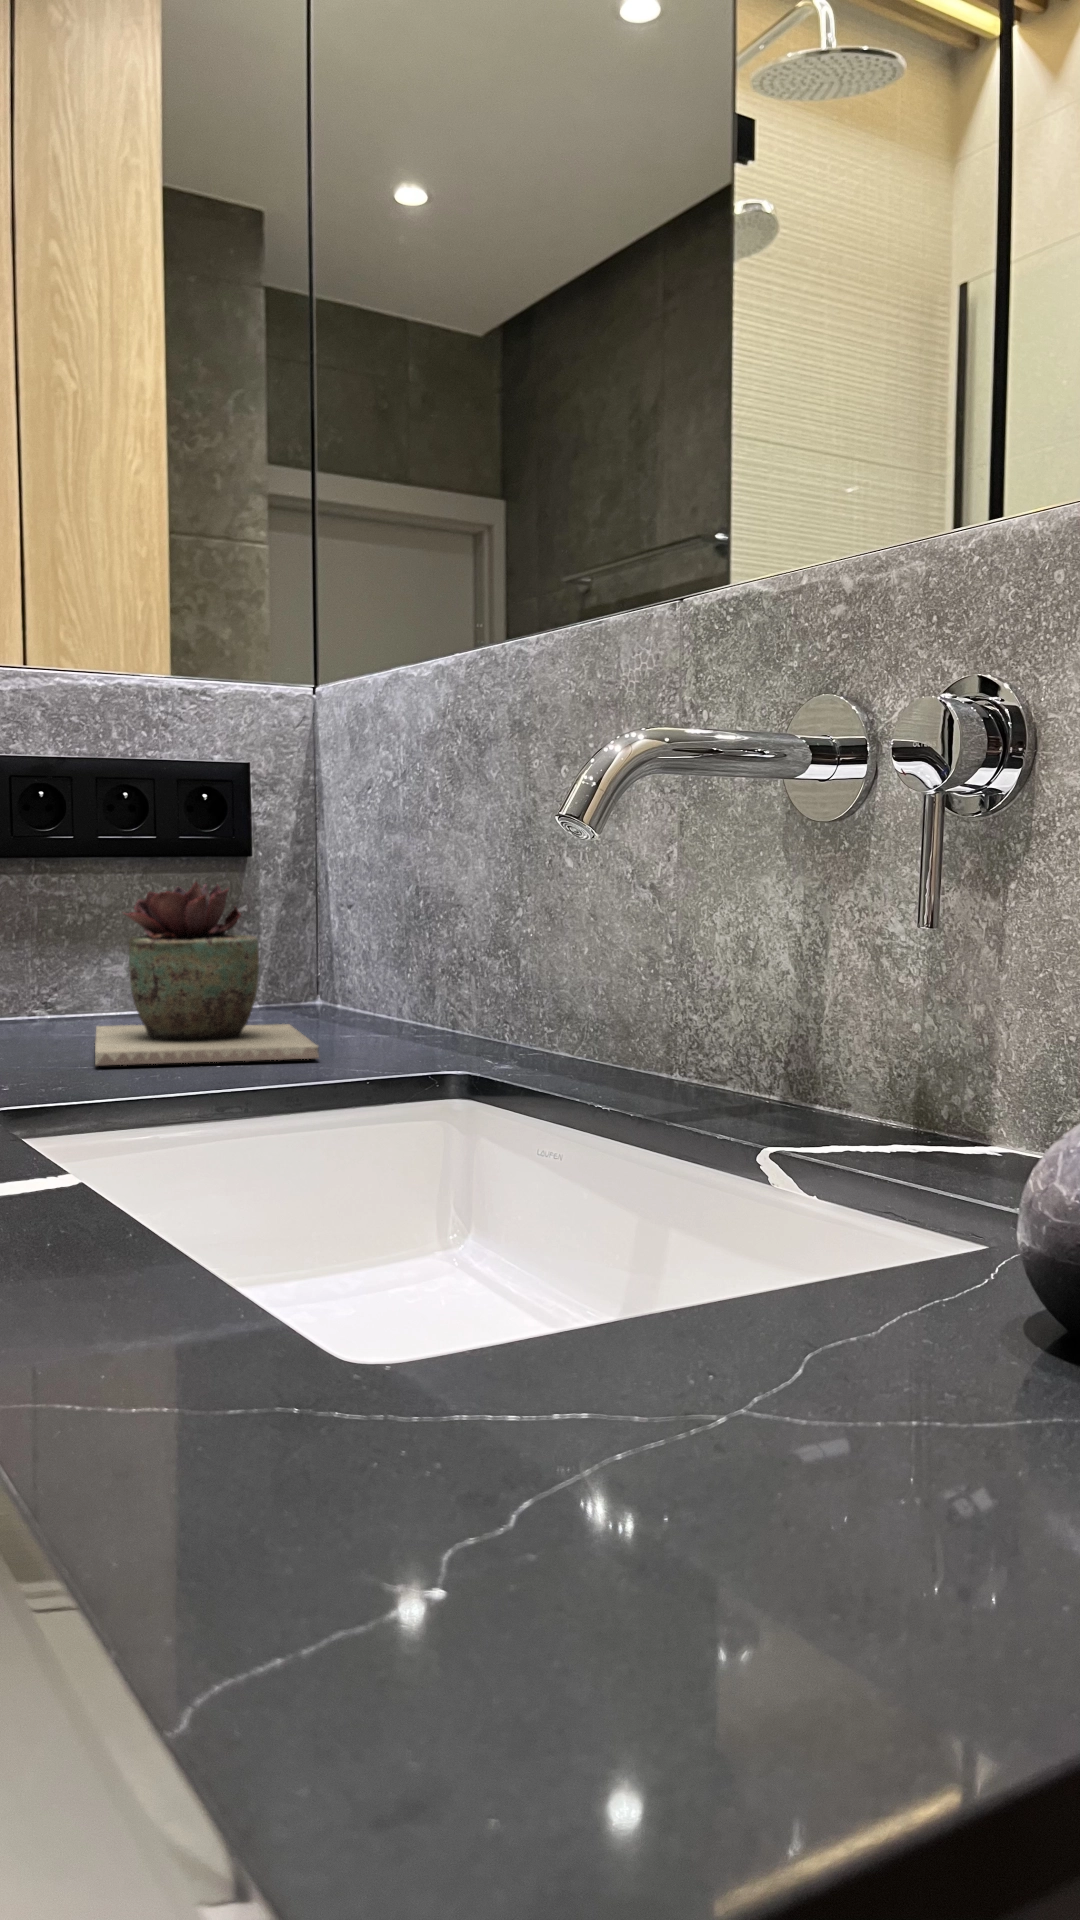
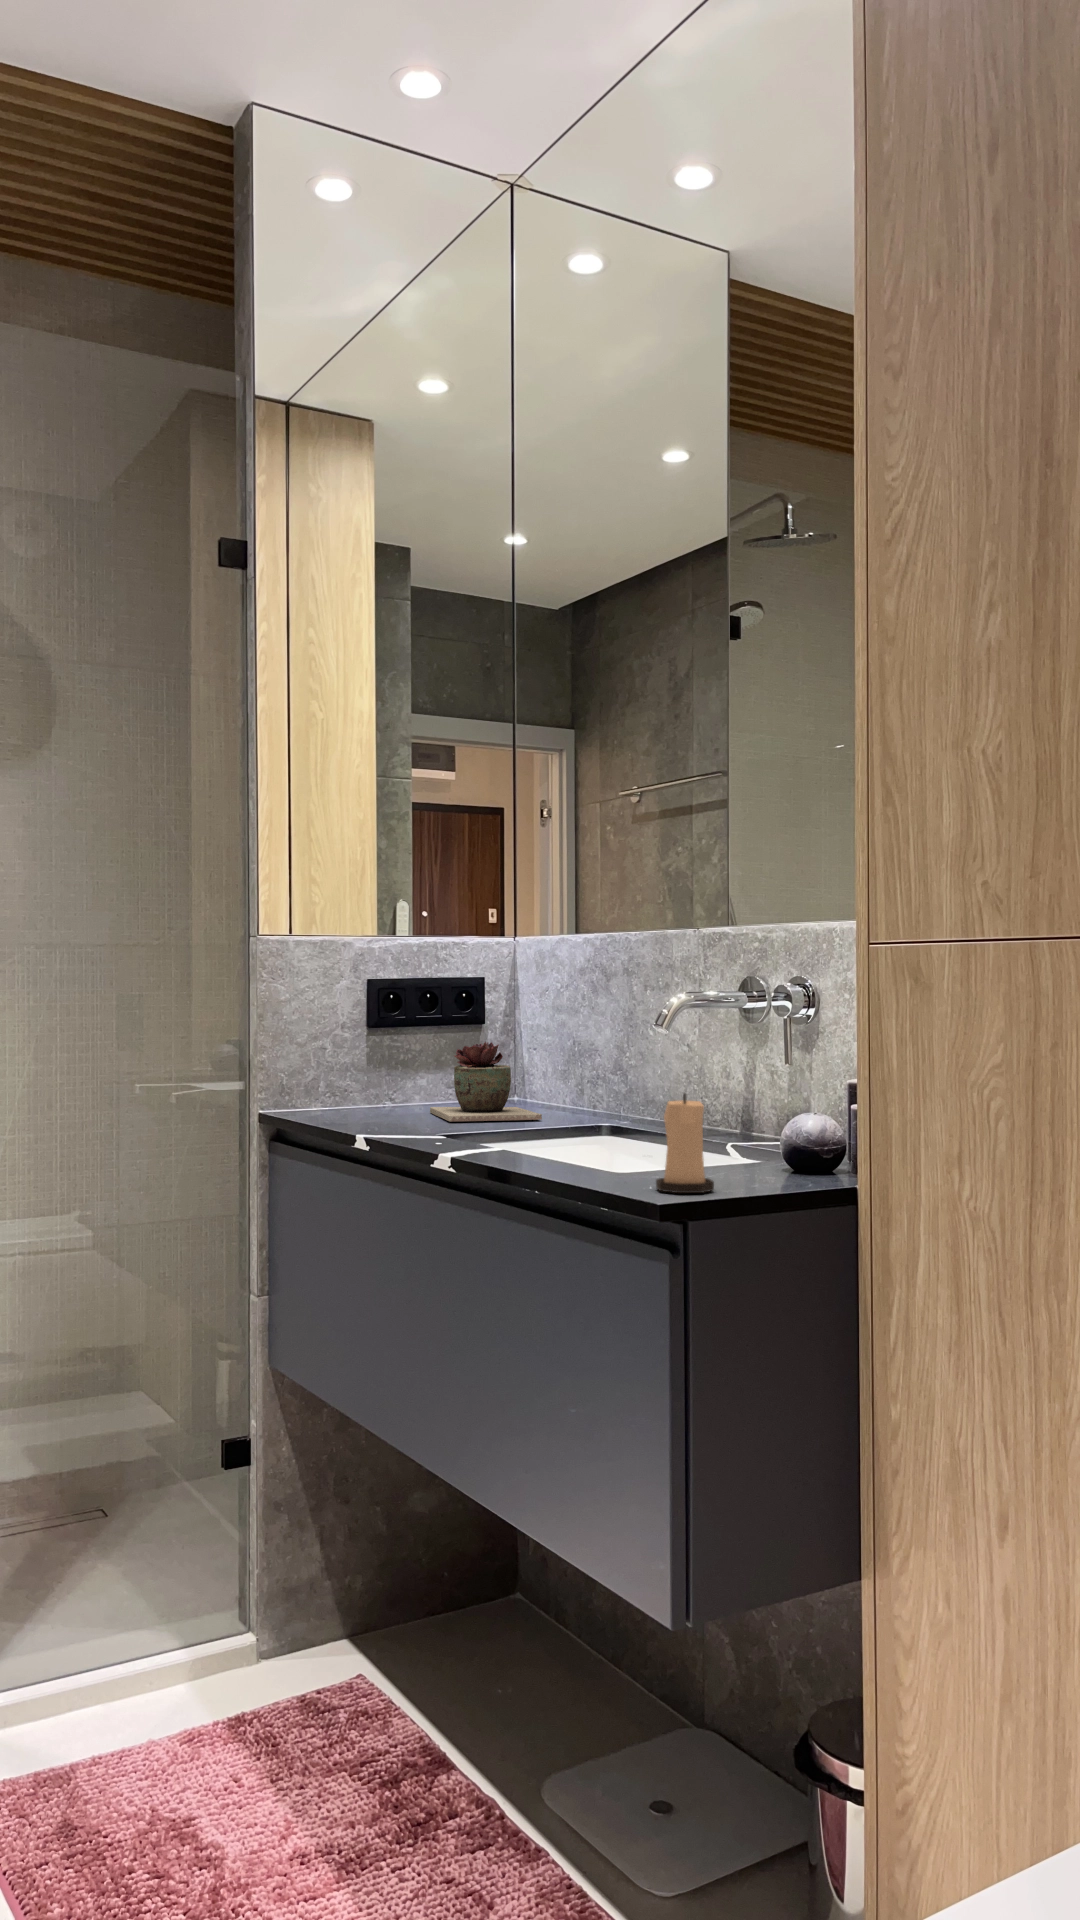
candle: none [485,1052,793,1641] -> present [656,1094,714,1193]

